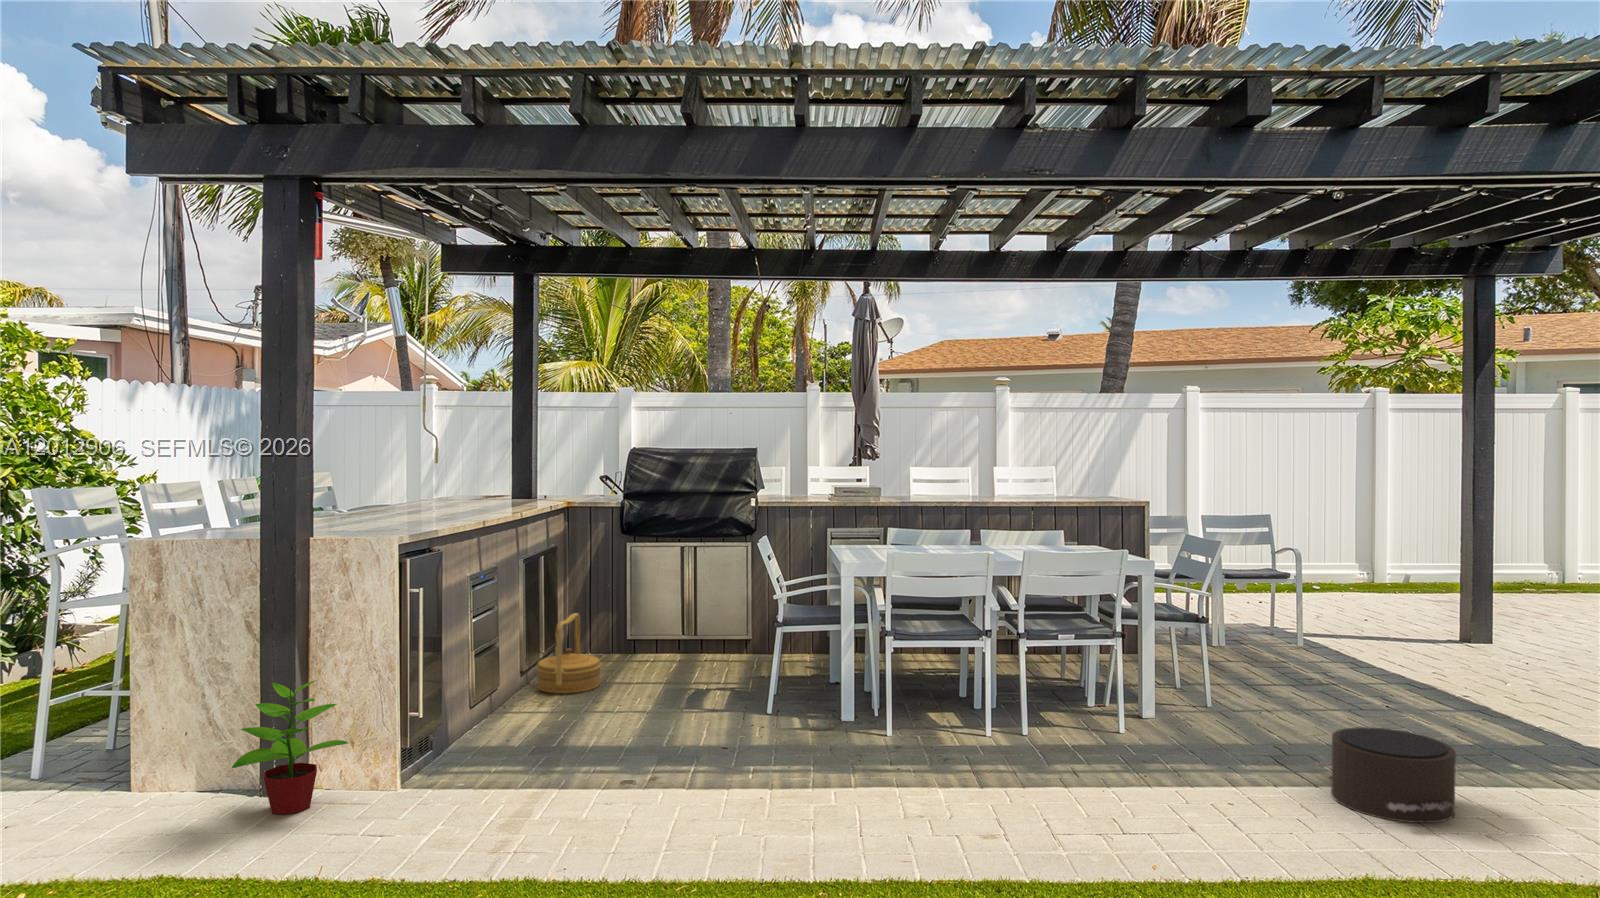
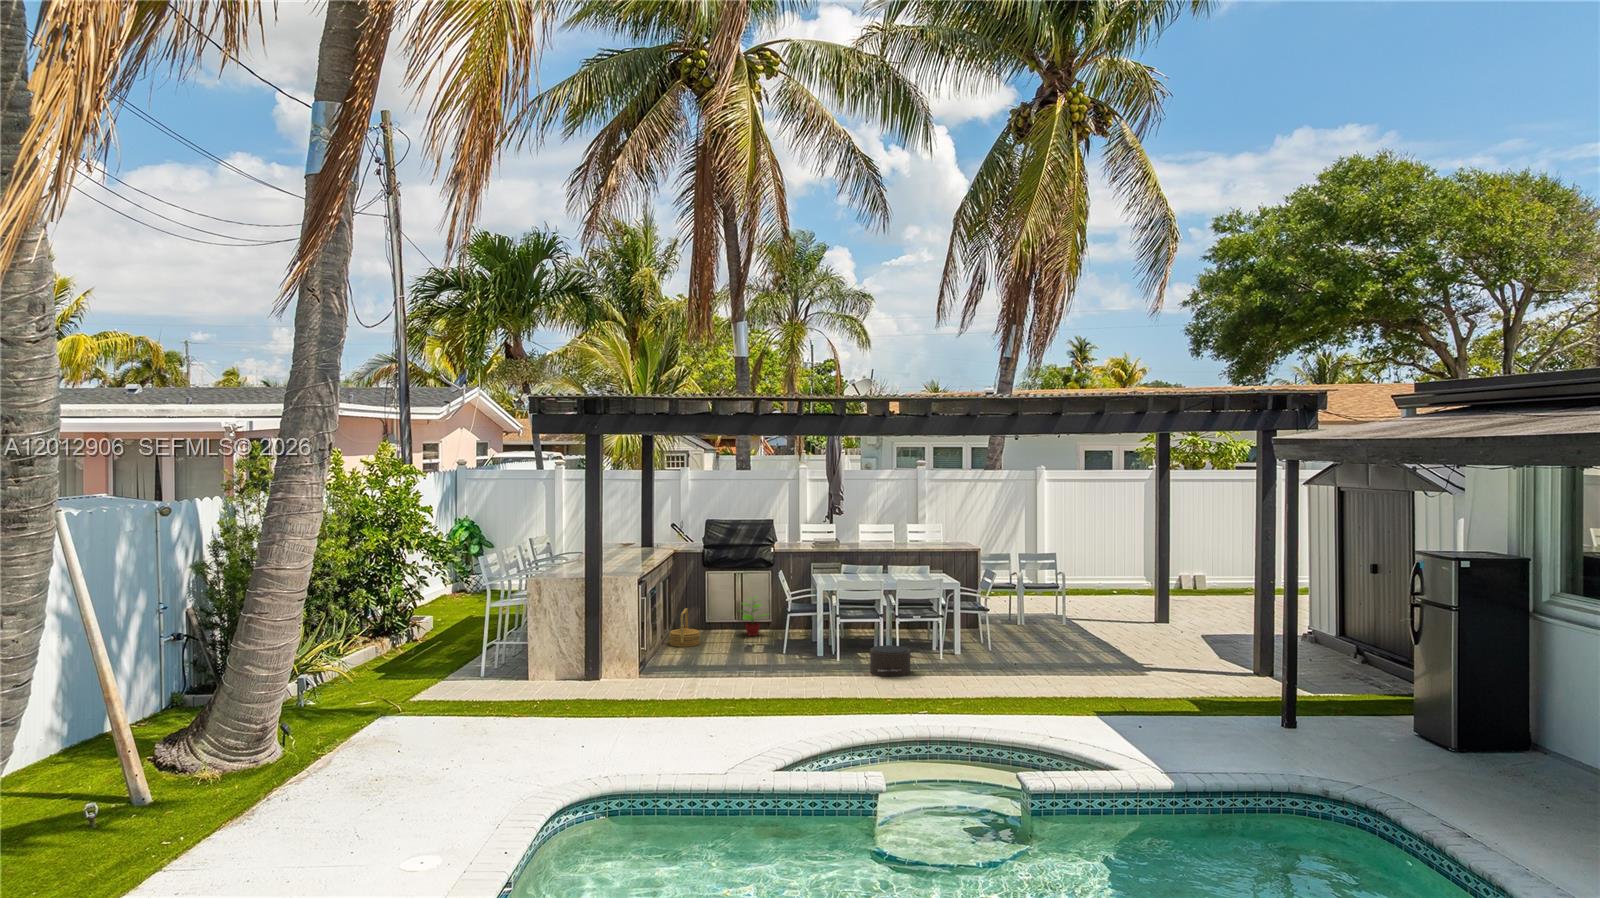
potted plant: present [232,681,348,815] -> present [741,597,767,636]
pouf: present [1315,727,1456,823] -> present [870,645,910,677]

